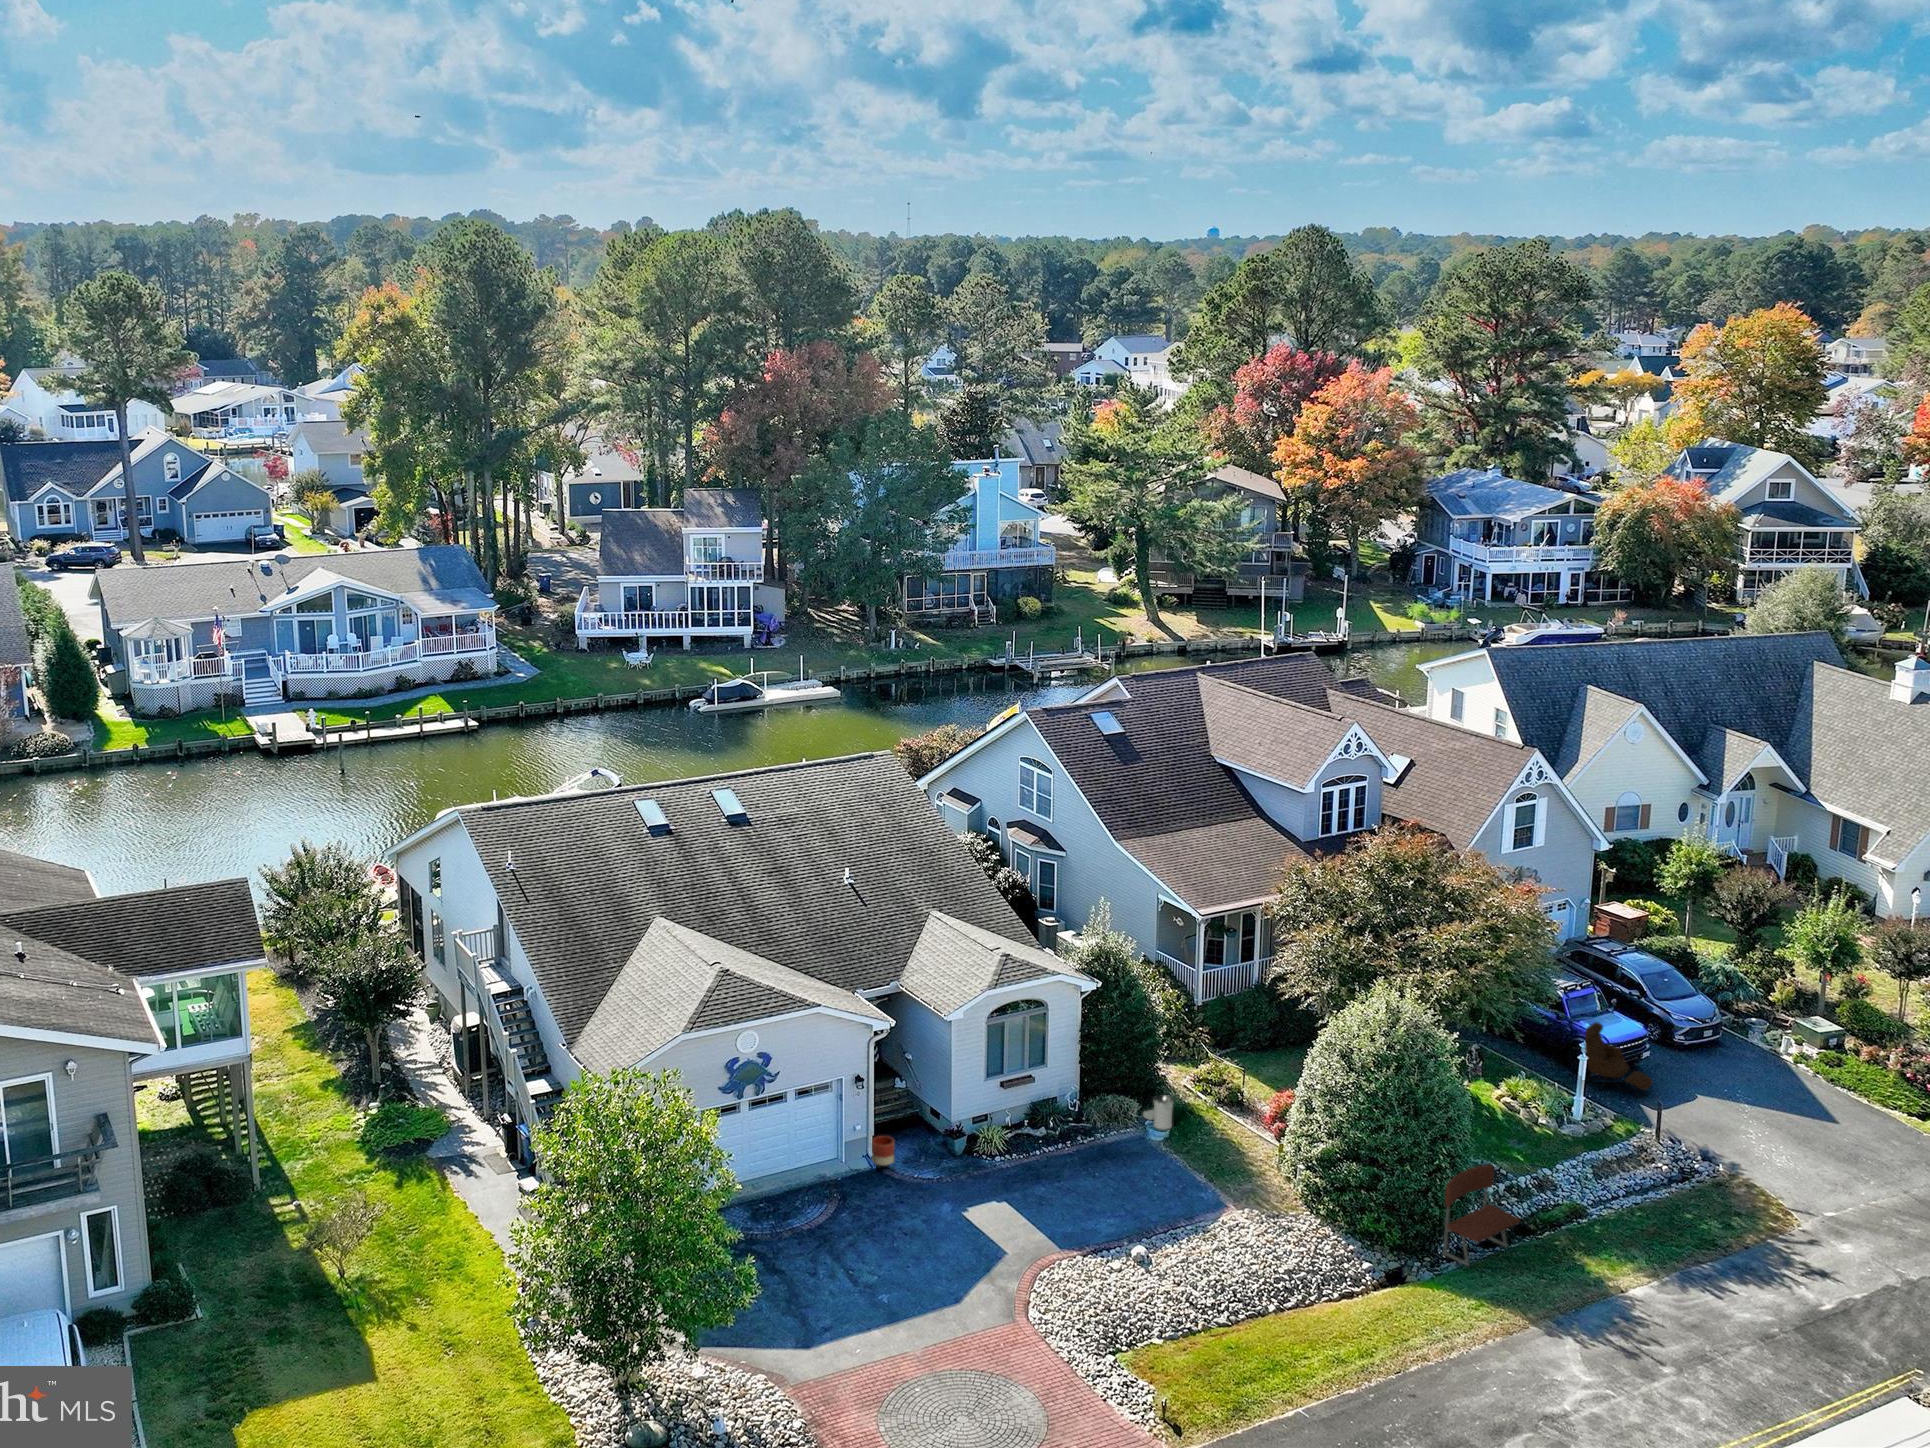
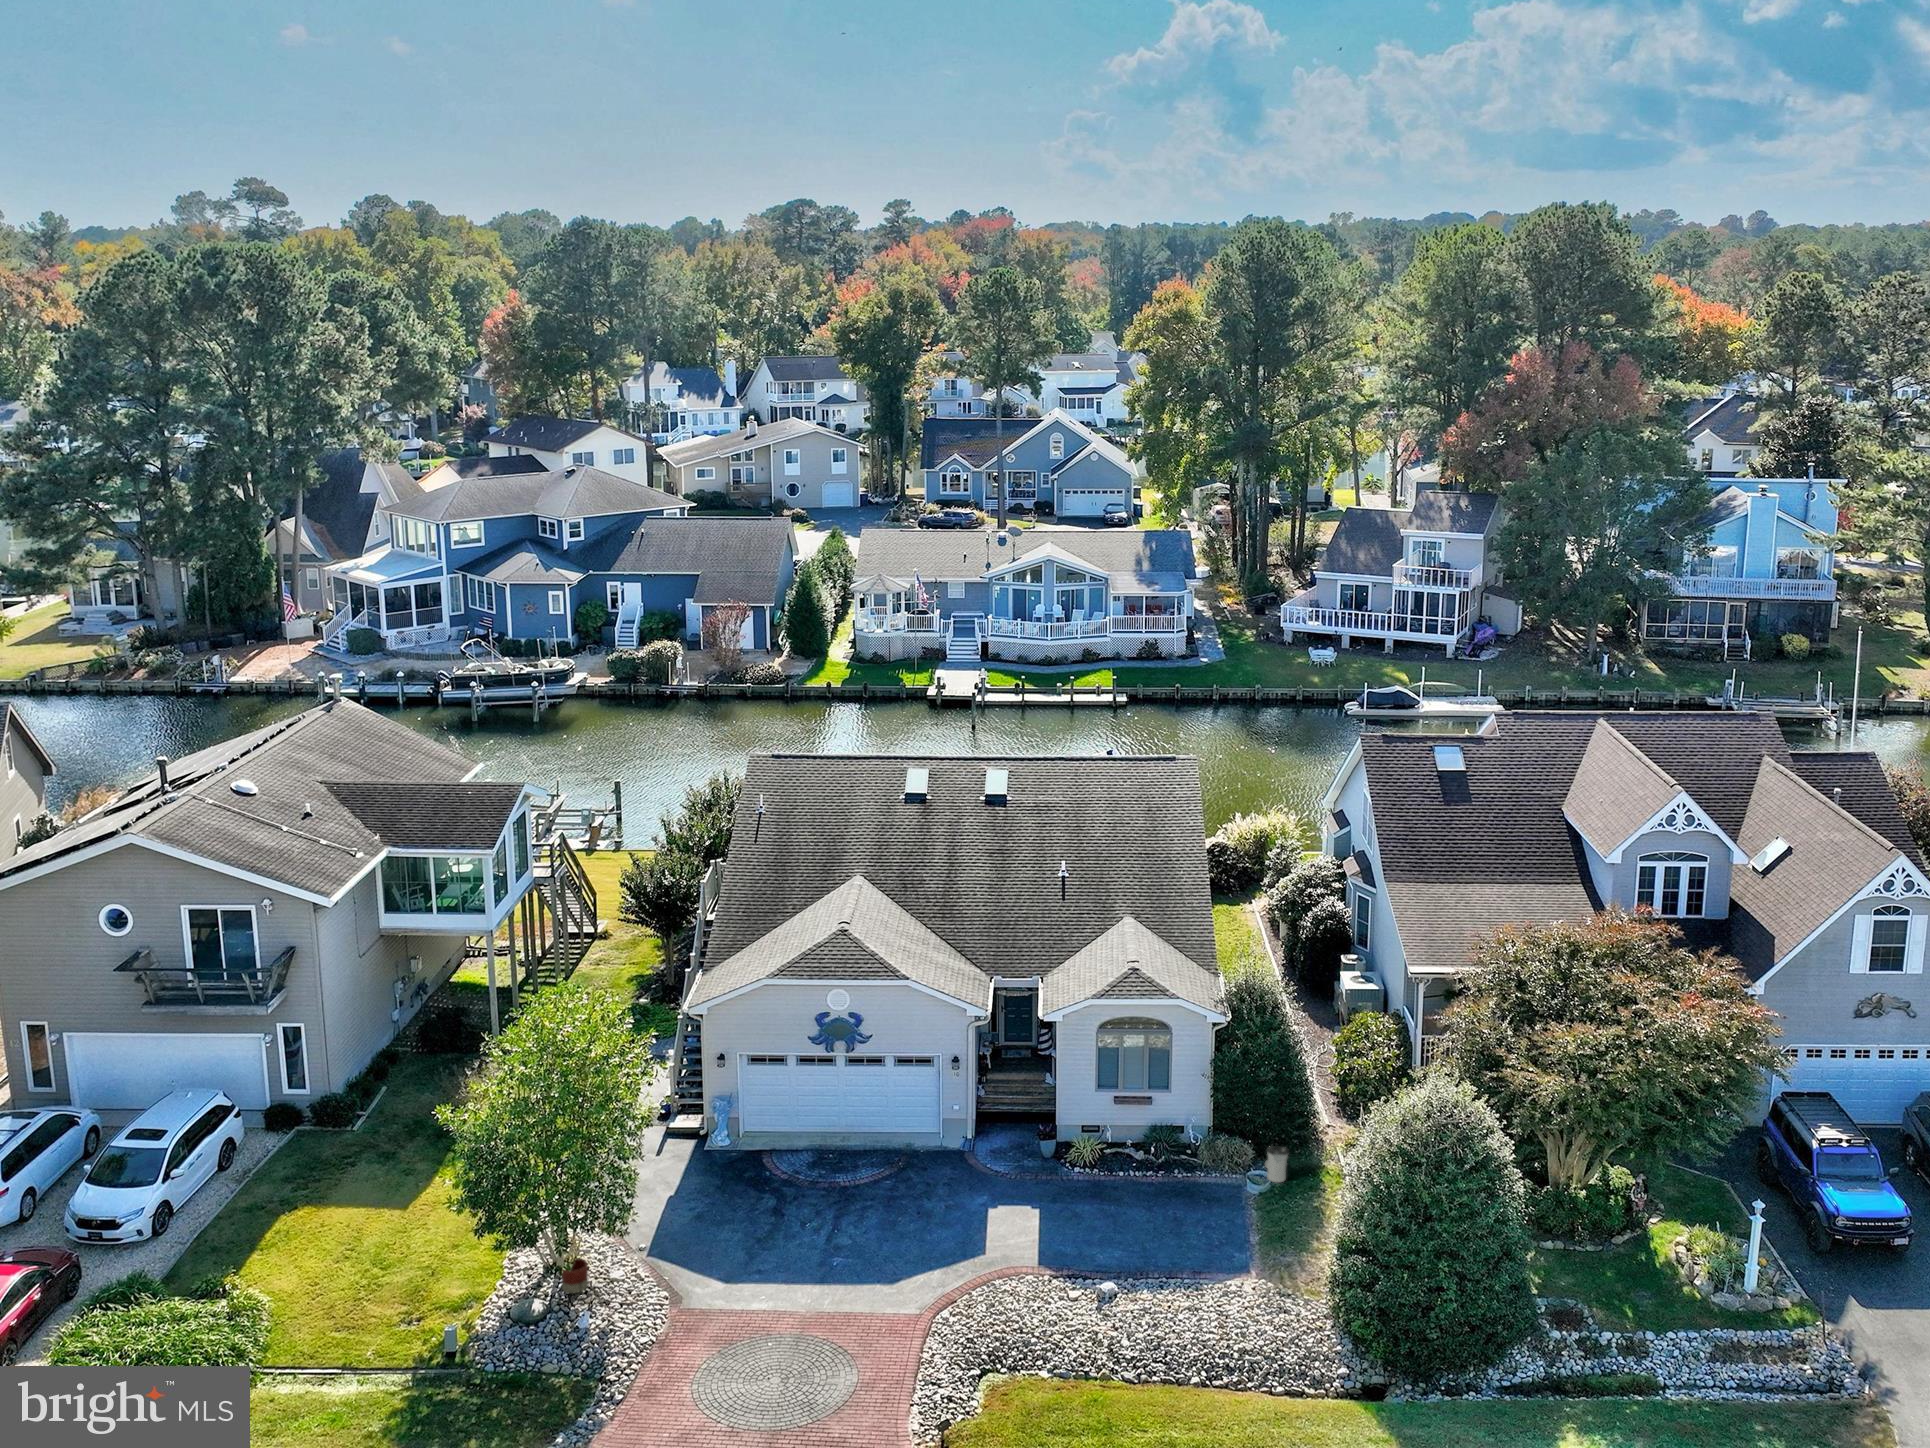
lounge chair: present [1584,1022,1653,1094] -> none [1813,1186,1893,1289]
planter: present [872,1136,895,1166] -> present [561,1258,589,1293]
bench: present [1443,1165,1520,1266] -> none [1432,1299,1525,1405]

